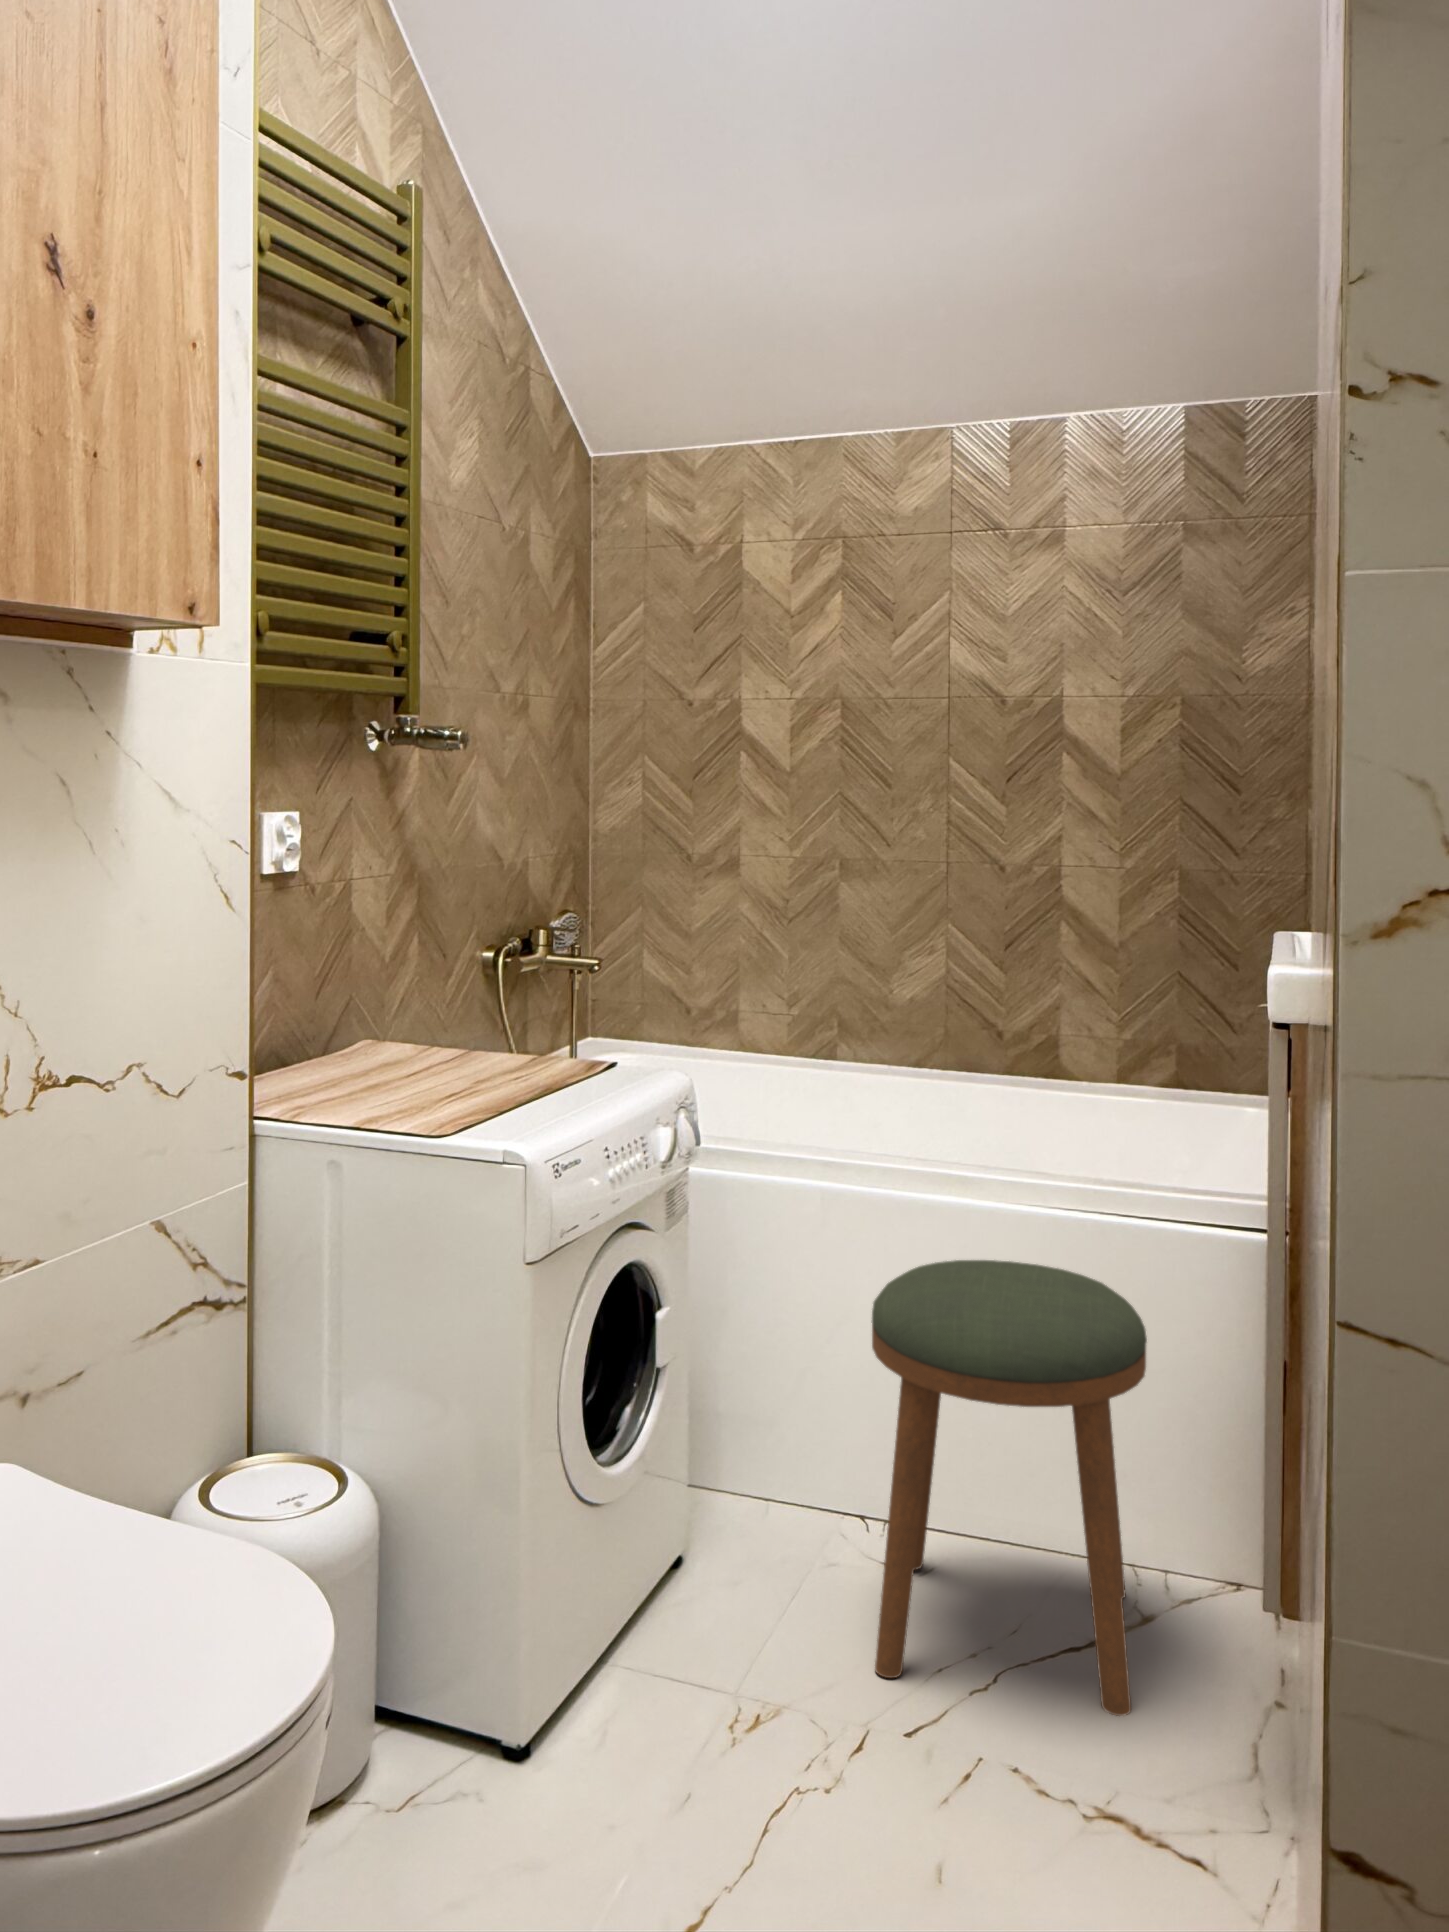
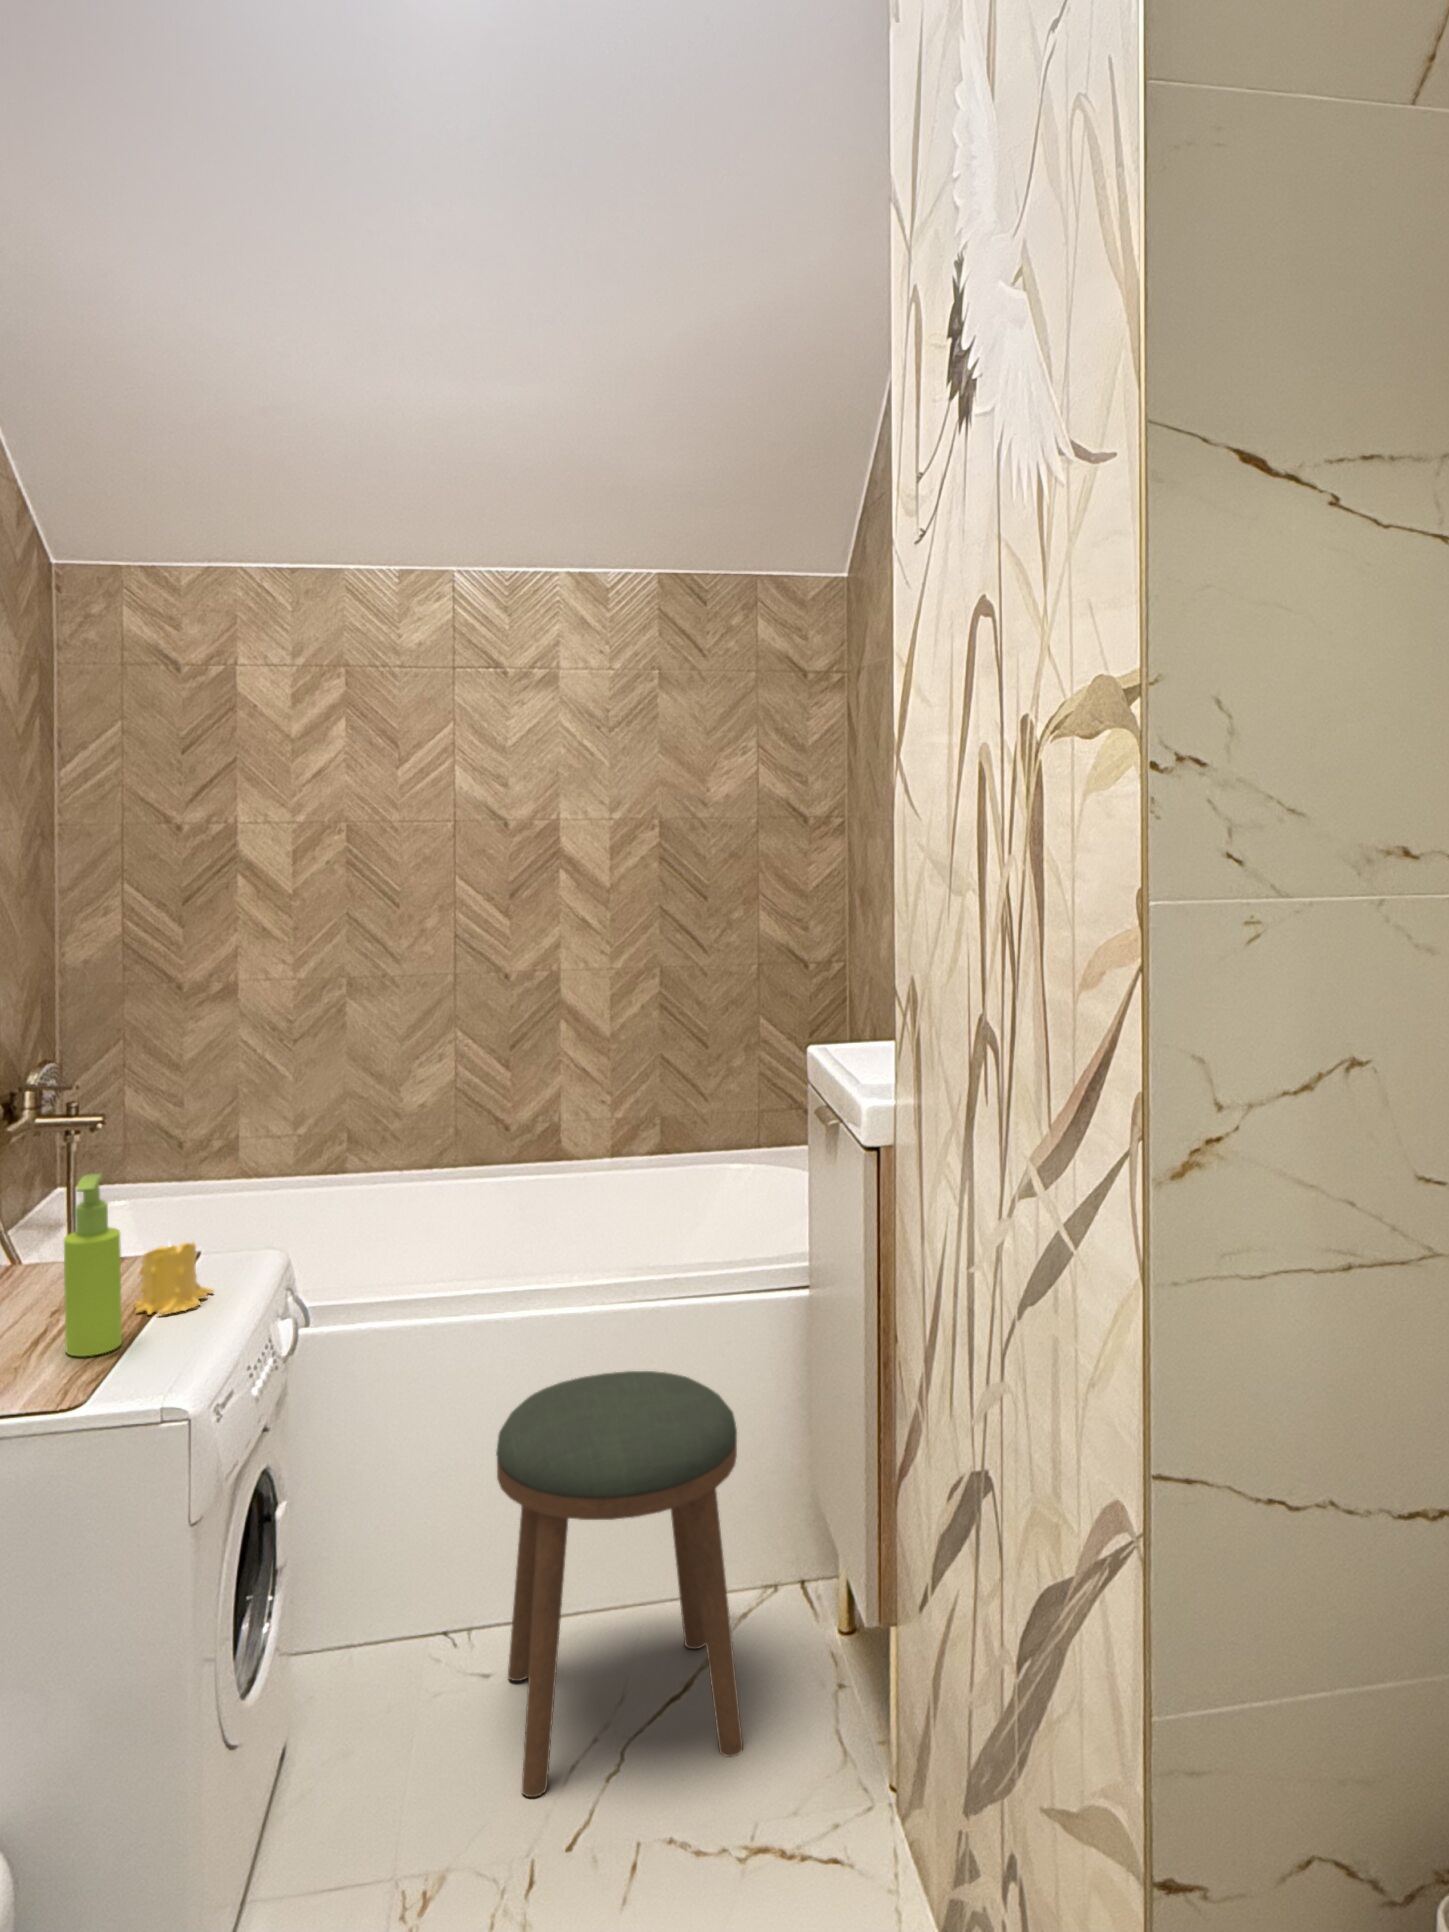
soap dispenser: none [447,945,495,1110] -> present [64,1174,122,1356]
candle: none [520,1023,593,1093] -> present [135,1242,213,1315]

